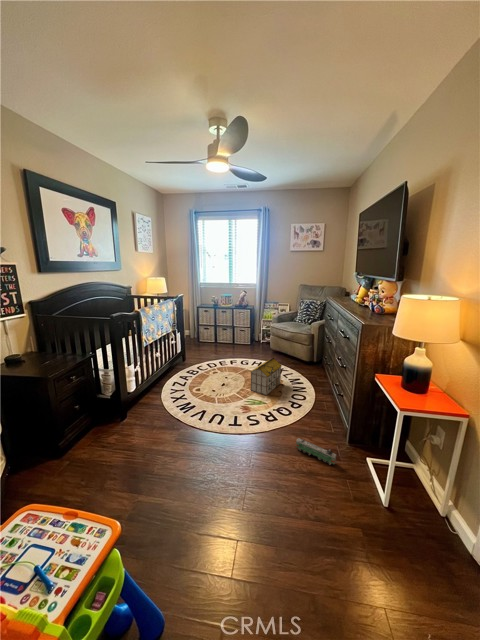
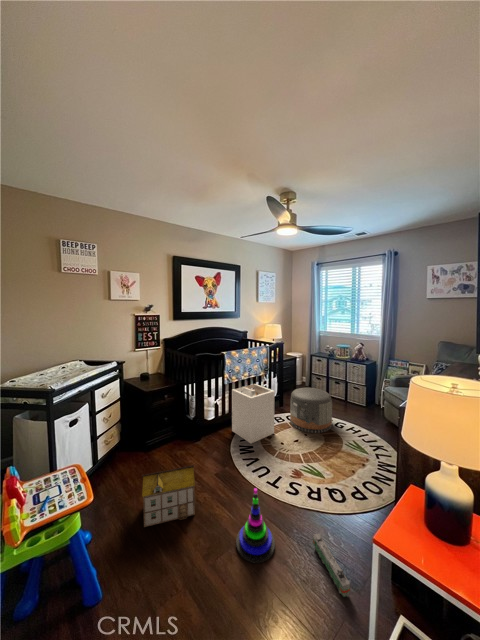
pouf: none [203,336,241,376] -> present [290,388,332,433]
laundry hamper: none [152,342,199,402] -> present [232,384,274,444]
toy house: present [250,358,282,395] -> present [142,465,195,527]
stacking toy: none [242,424,278,486] -> present [236,488,275,563]

